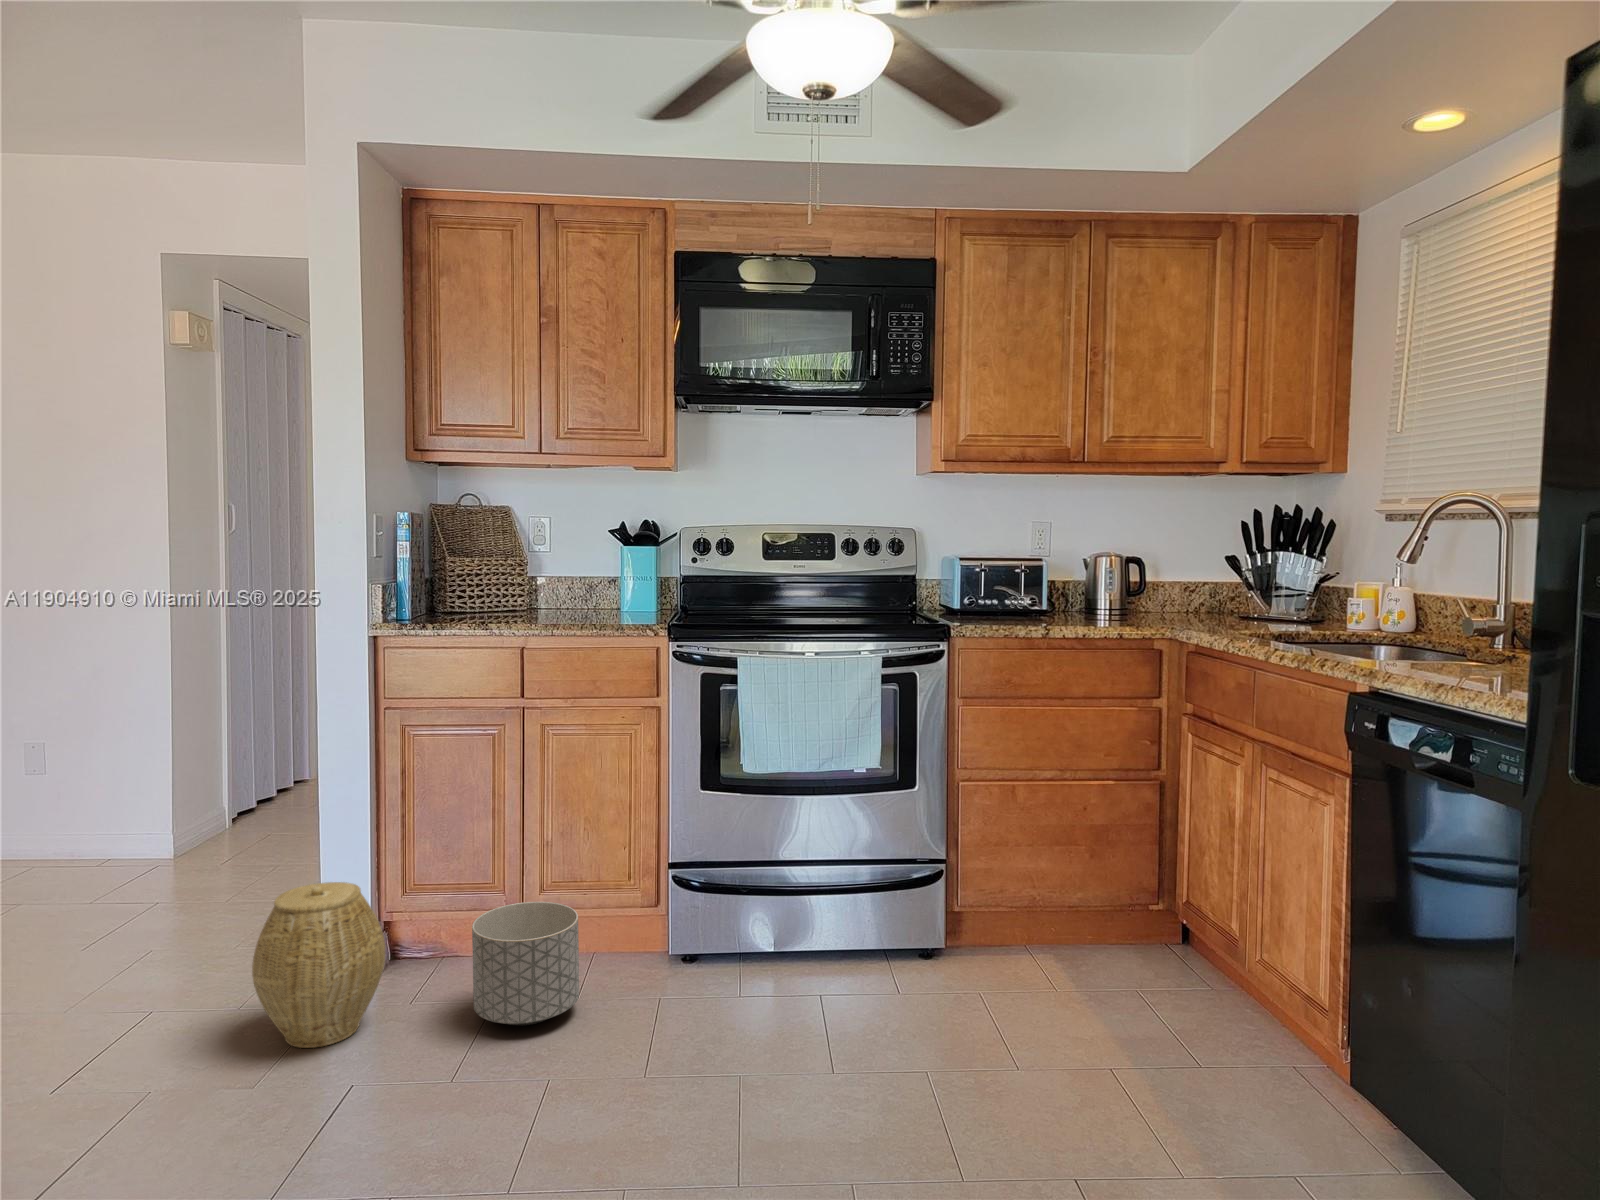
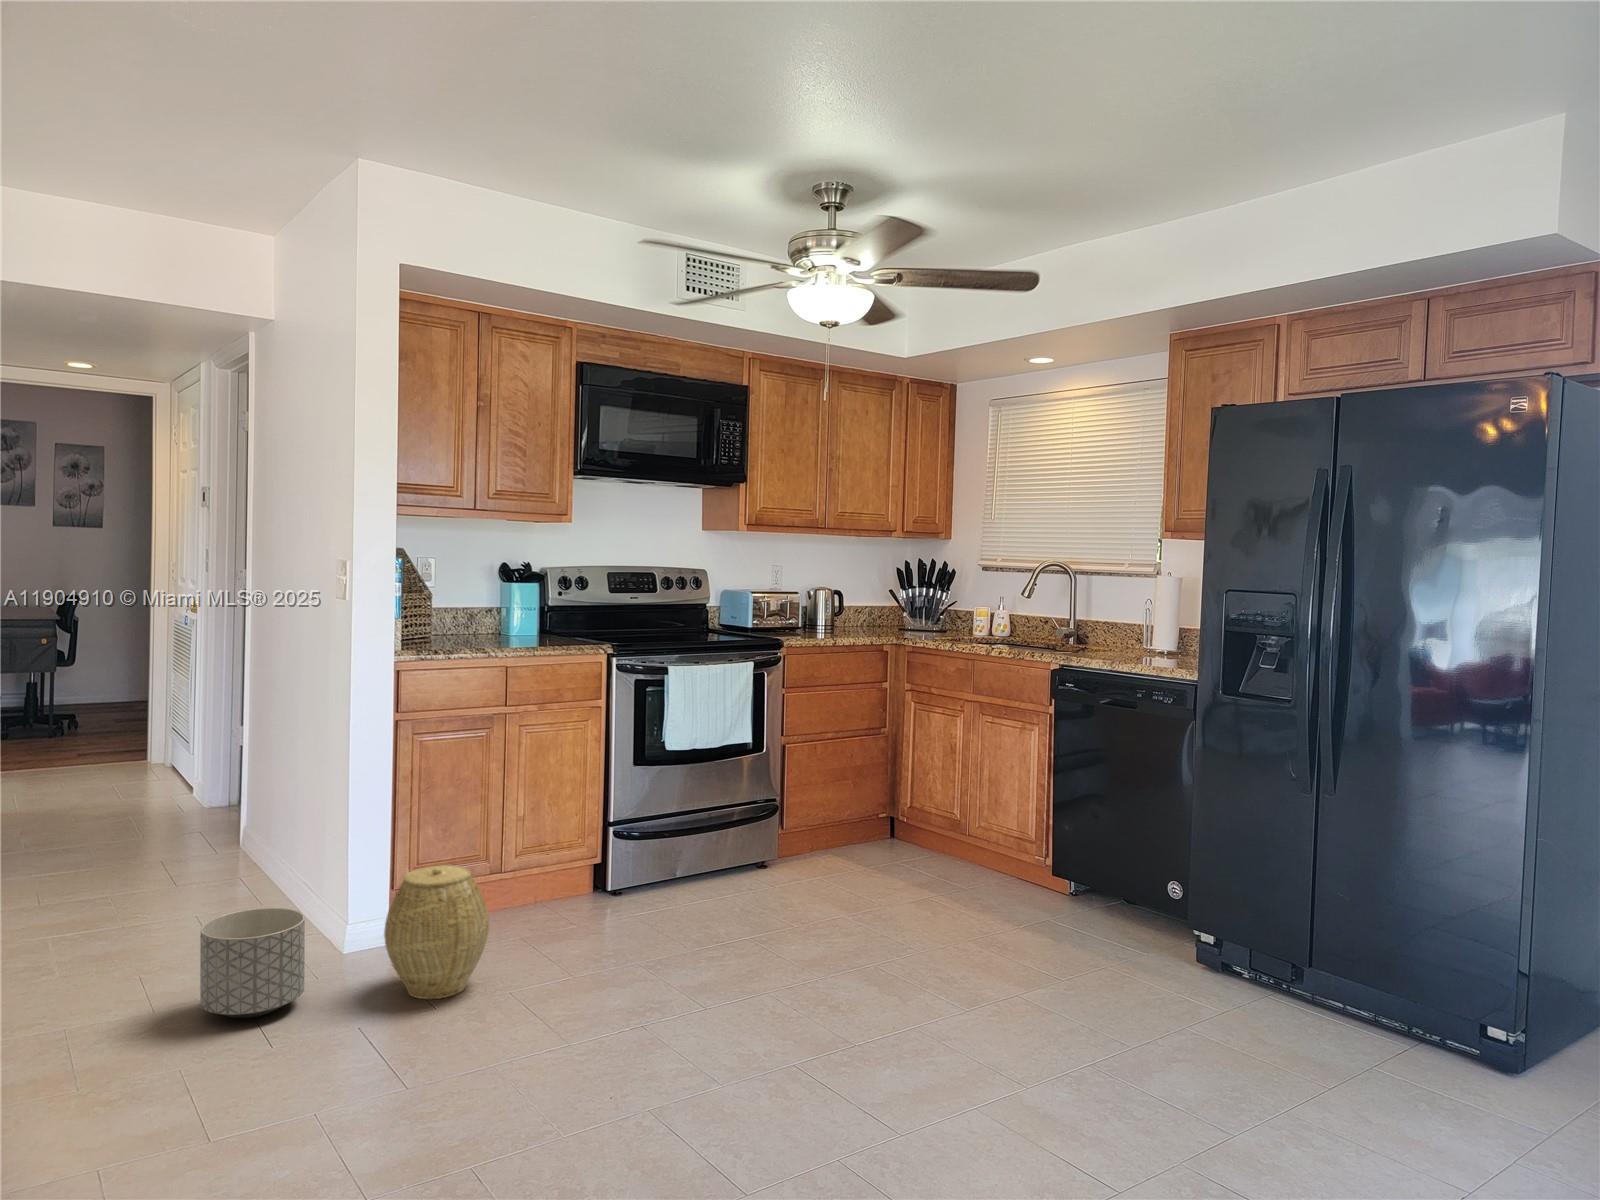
planter: present [472,902,579,1026] -> present [200,908,305,1018]

